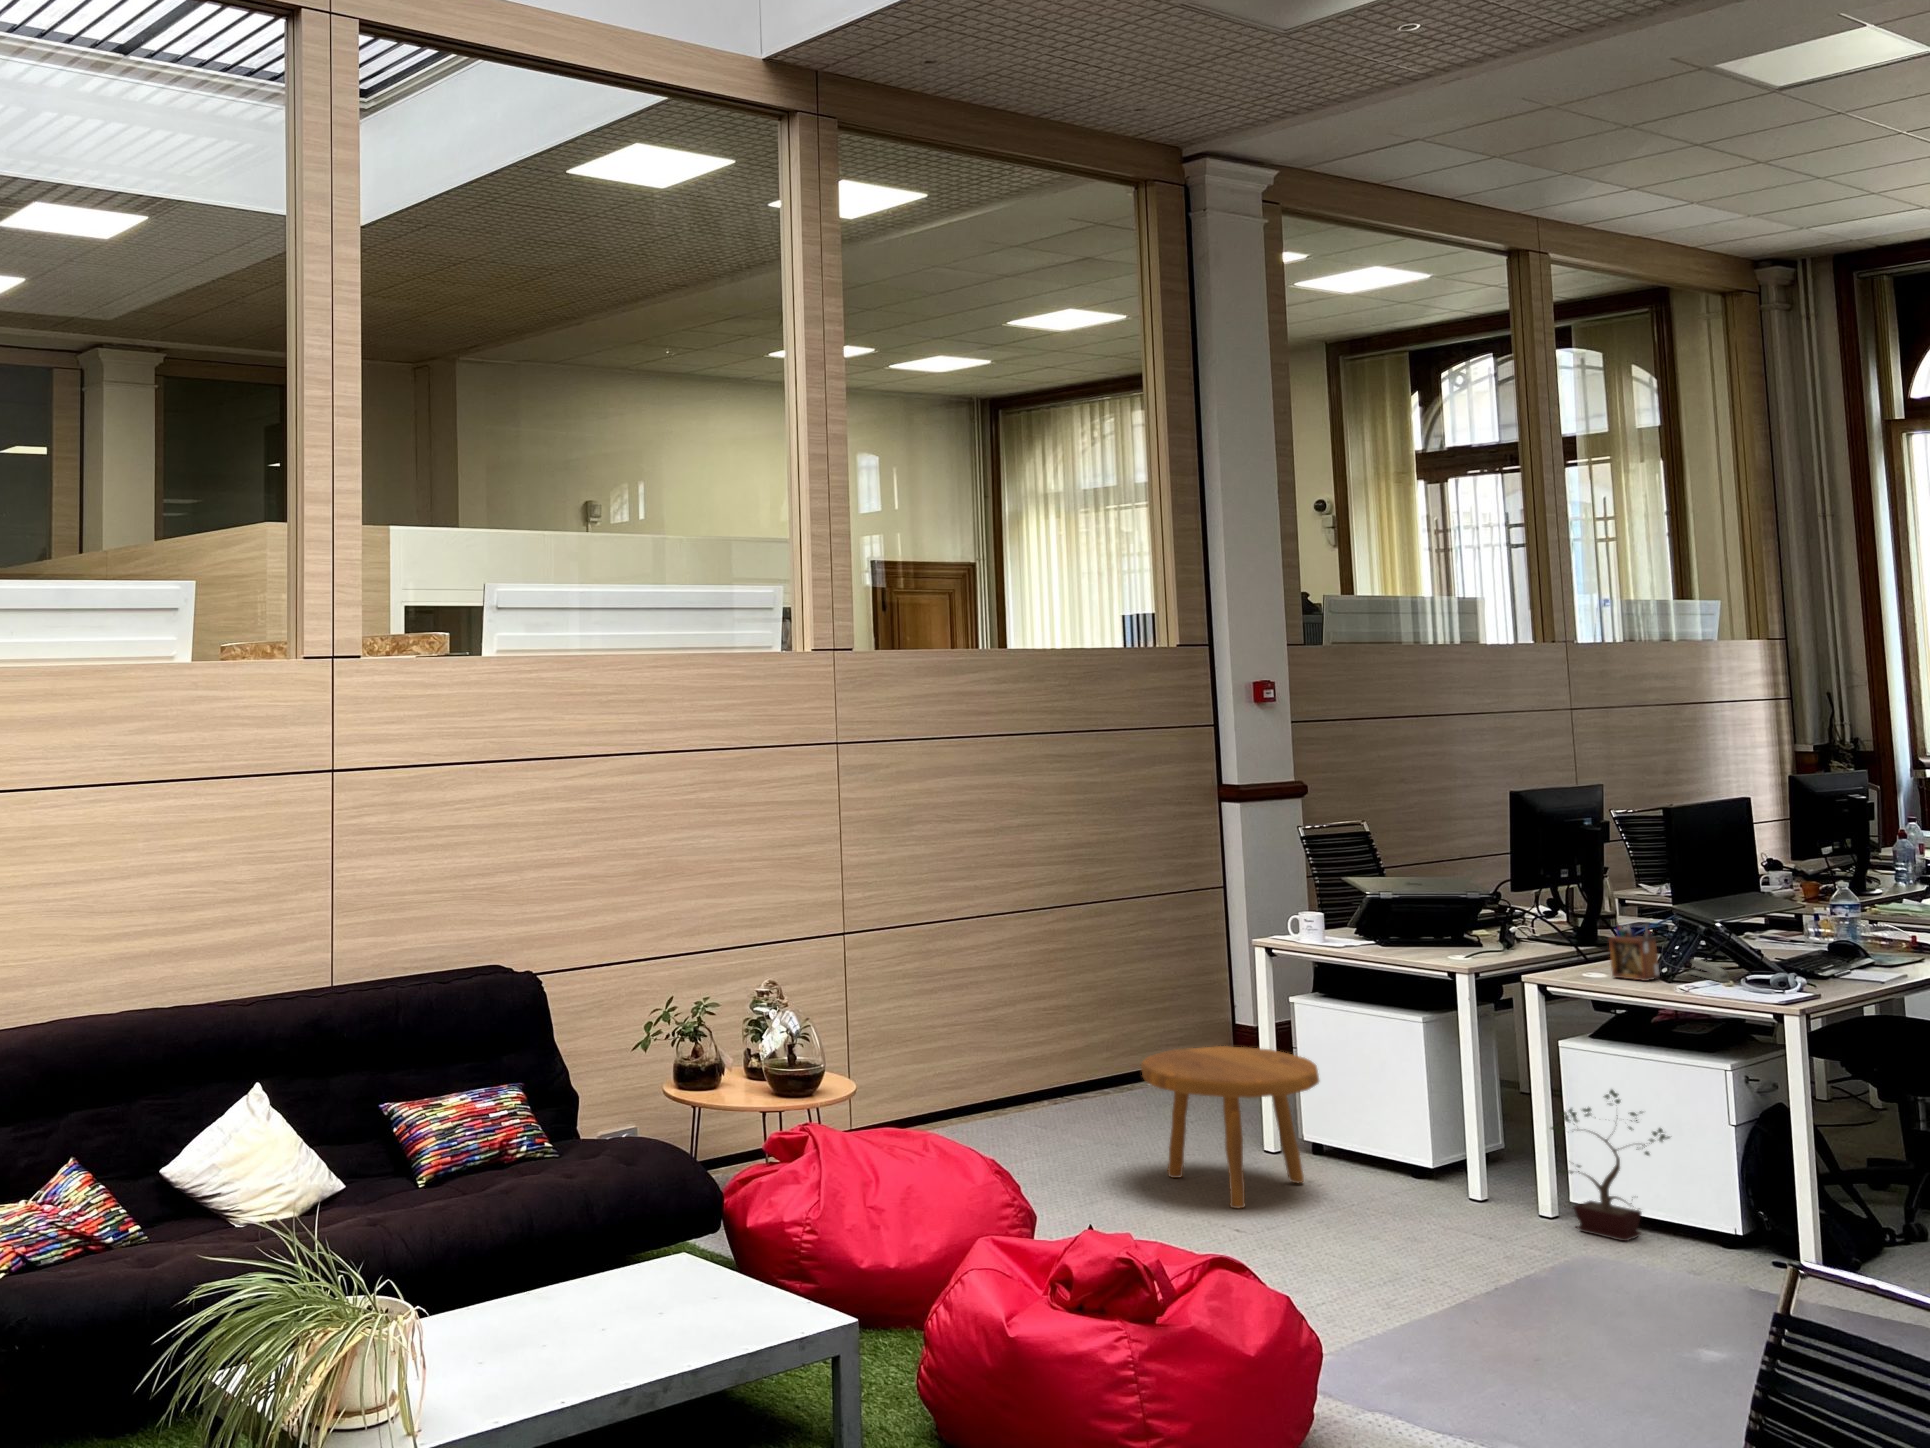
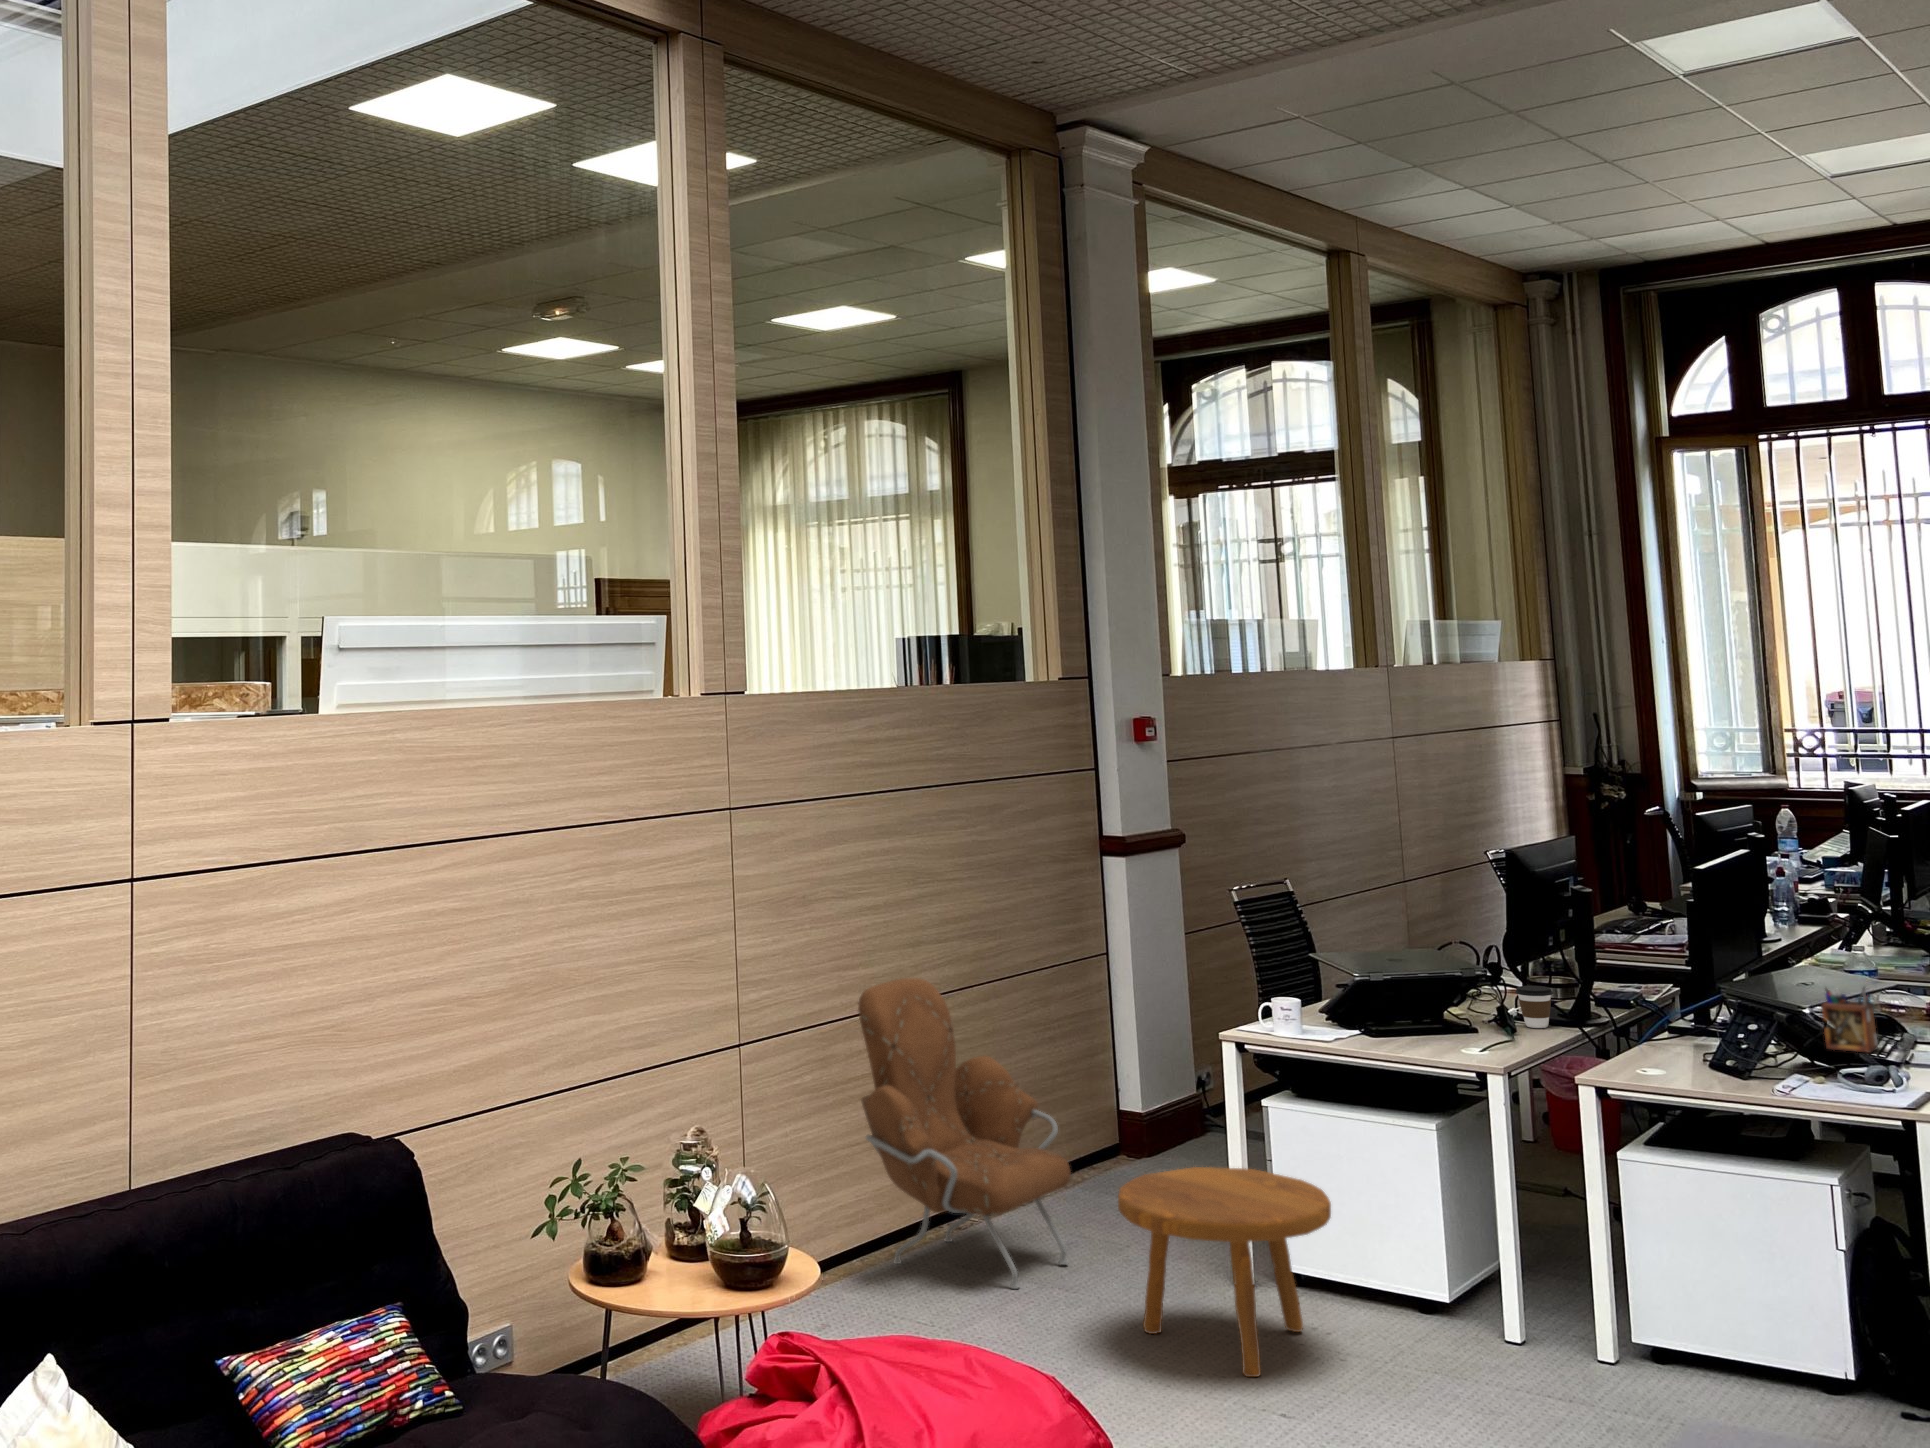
armchair: none [963,891,1142,1144] -> present [858,978,1071,1289]
coffee cup: none [1528,909,1560,945] -> present [1516,986,1553,1028]
desk organizer: present [1608,923,1660,981] -> present [1821,987,1878,1053]
stapler: present [1689,959,1729,982] -> none [1747,1050,1807,1079]
potted plant: present [1551,1090,1670,1241] -> none [1605,1208,1770,1393]

